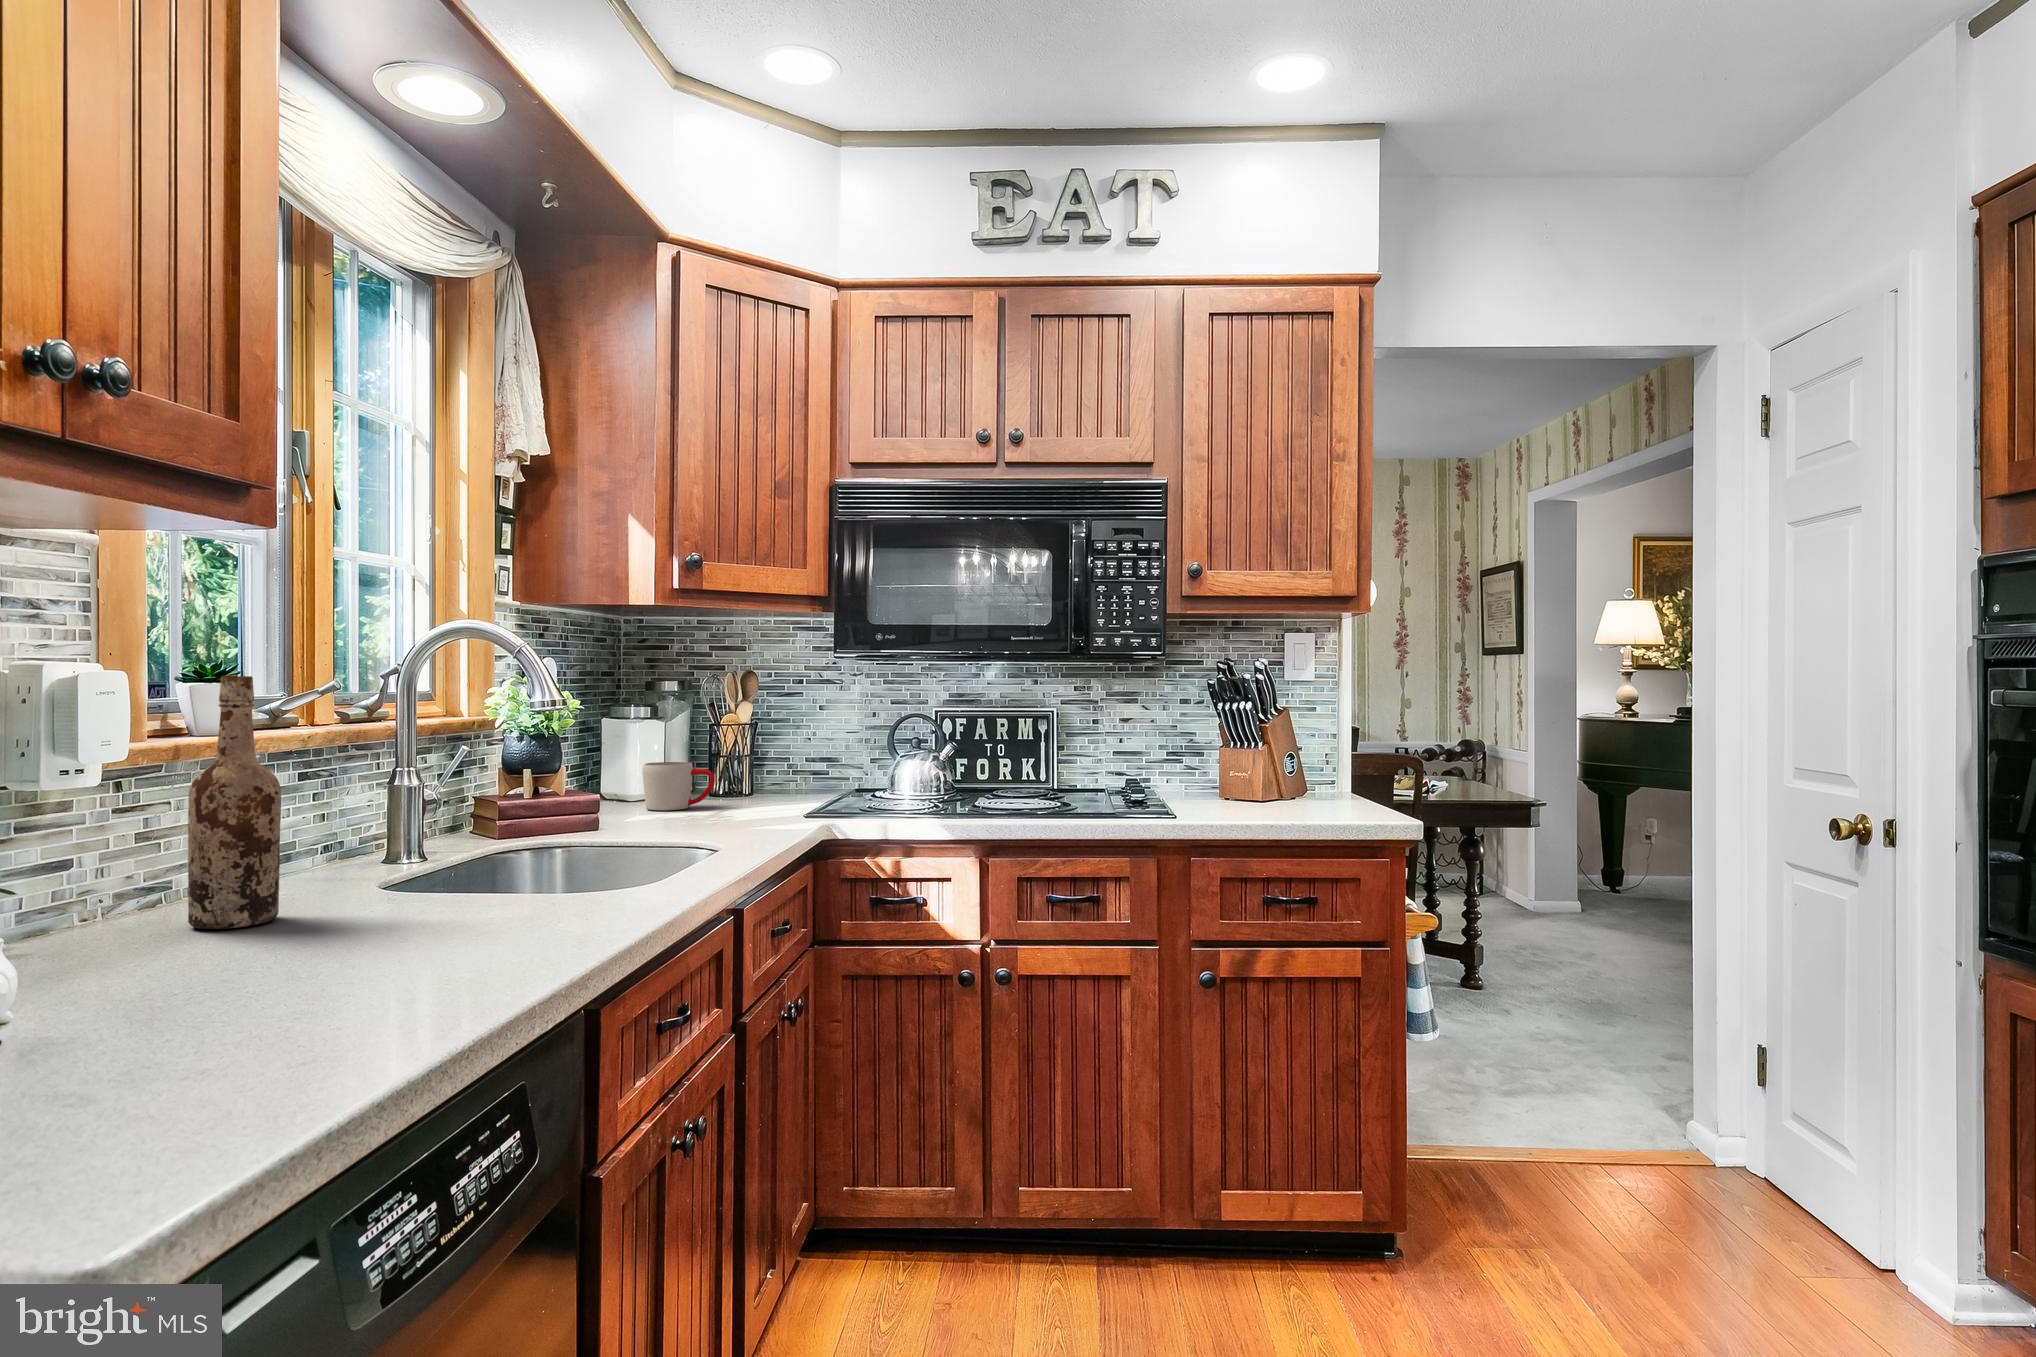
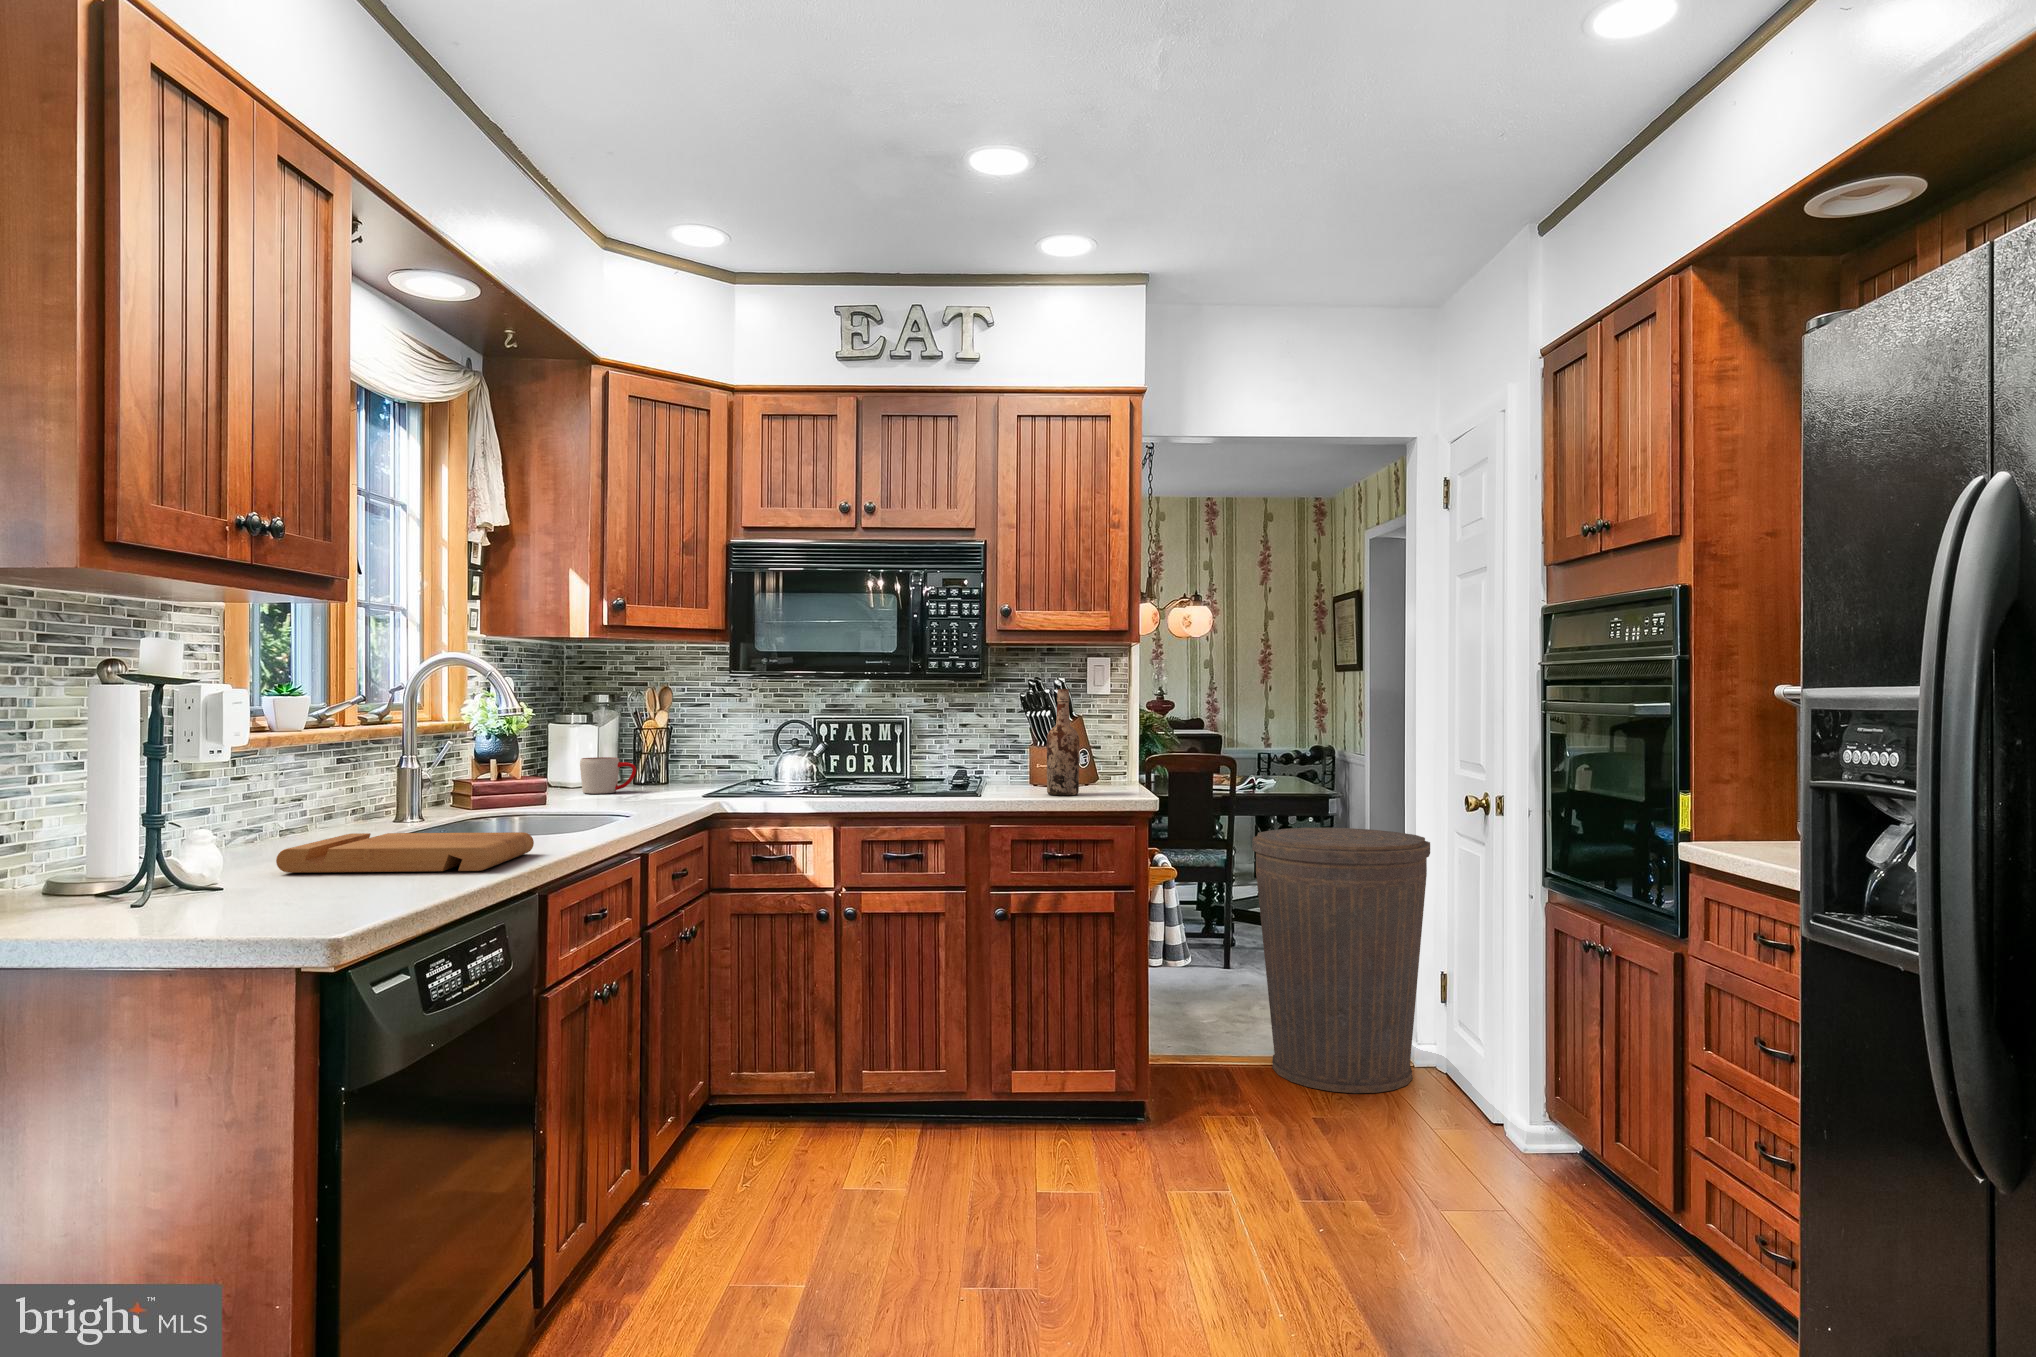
wine bottle: present [188,676,281,929] -> present [1047,689,1079,795]
trash can: none [1501,852,1753,1213] -> present [1252,828,1430,1093]
cutting board: none [128,905,573,990] -> present [276,832,534,873]

